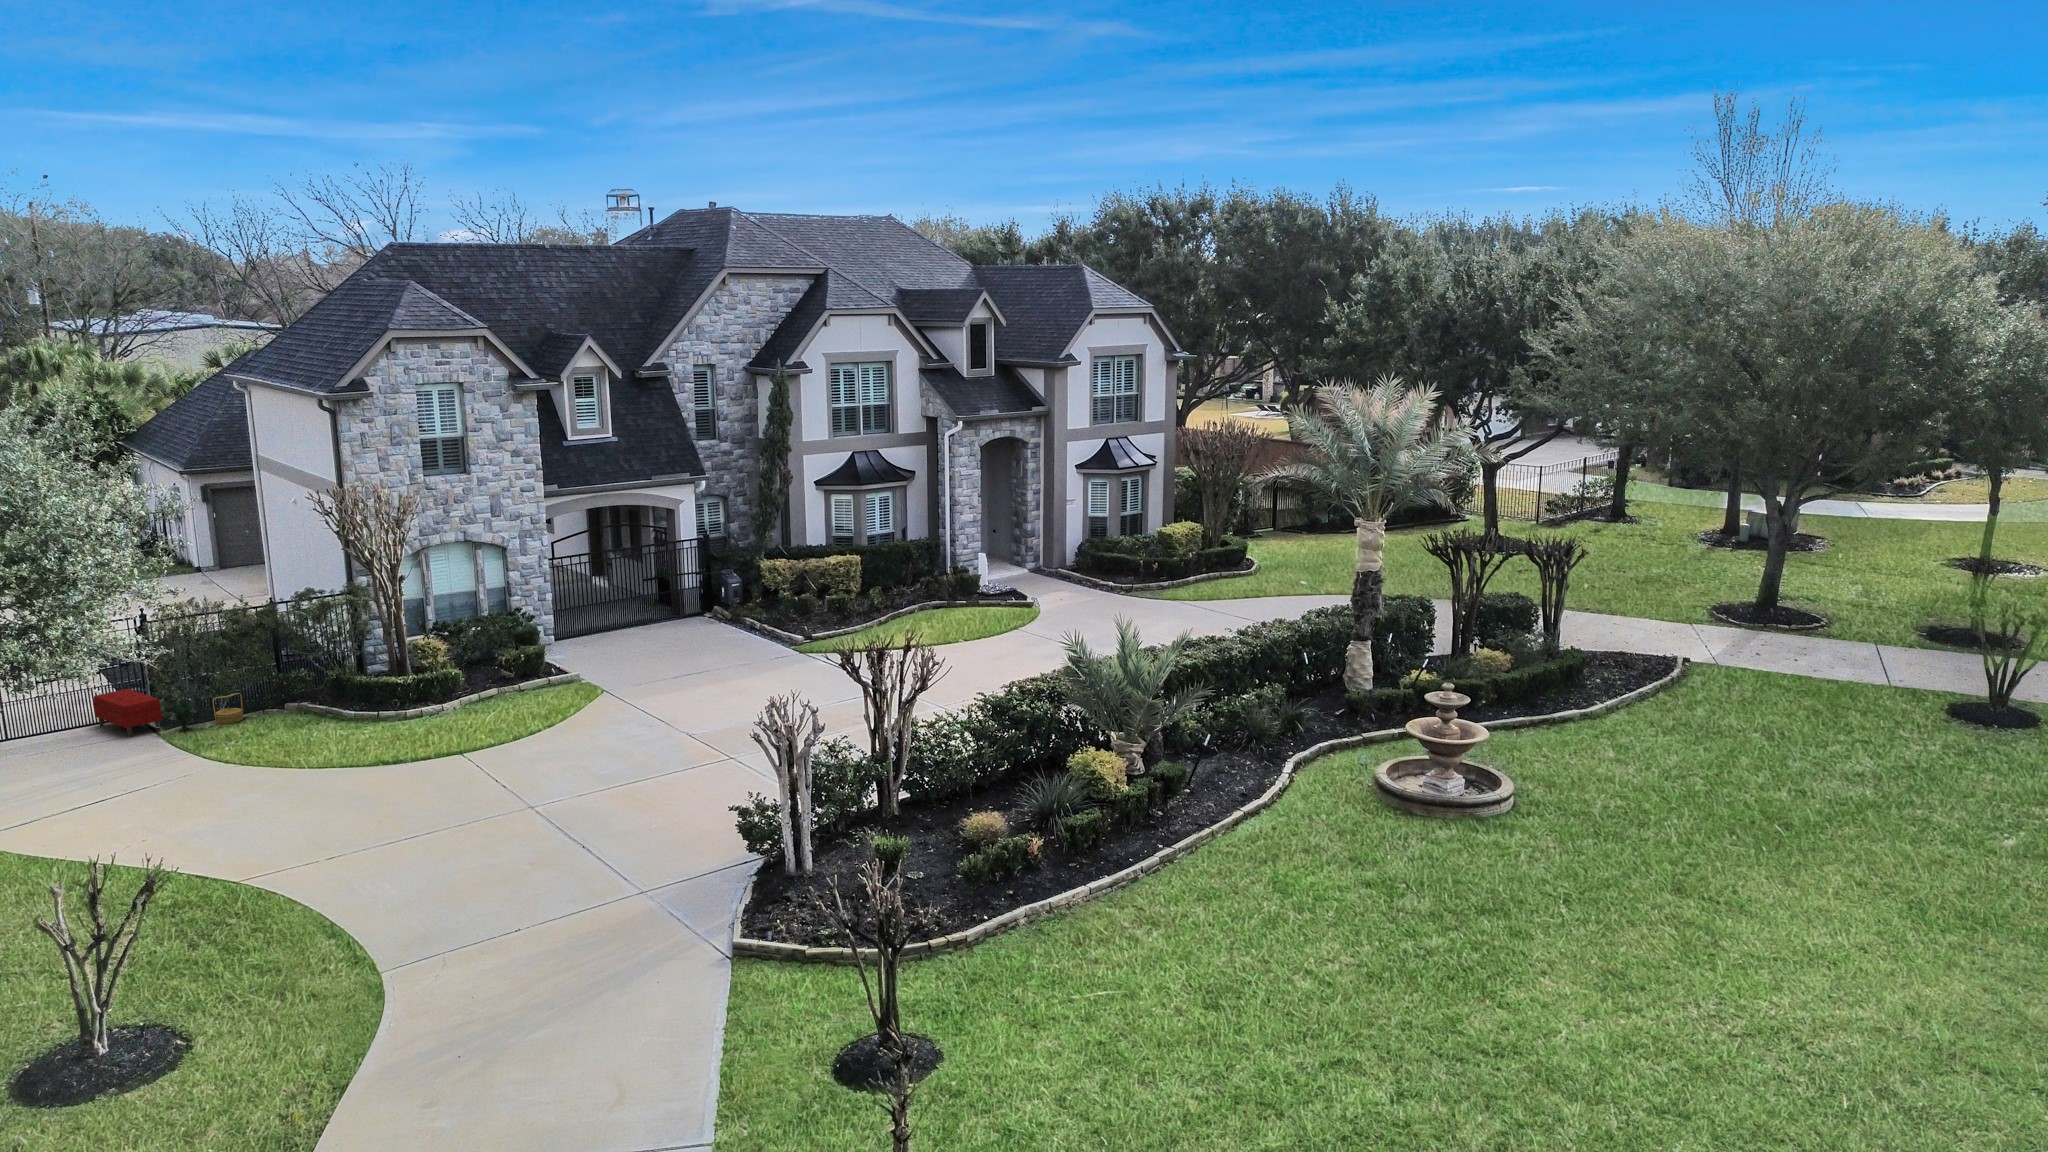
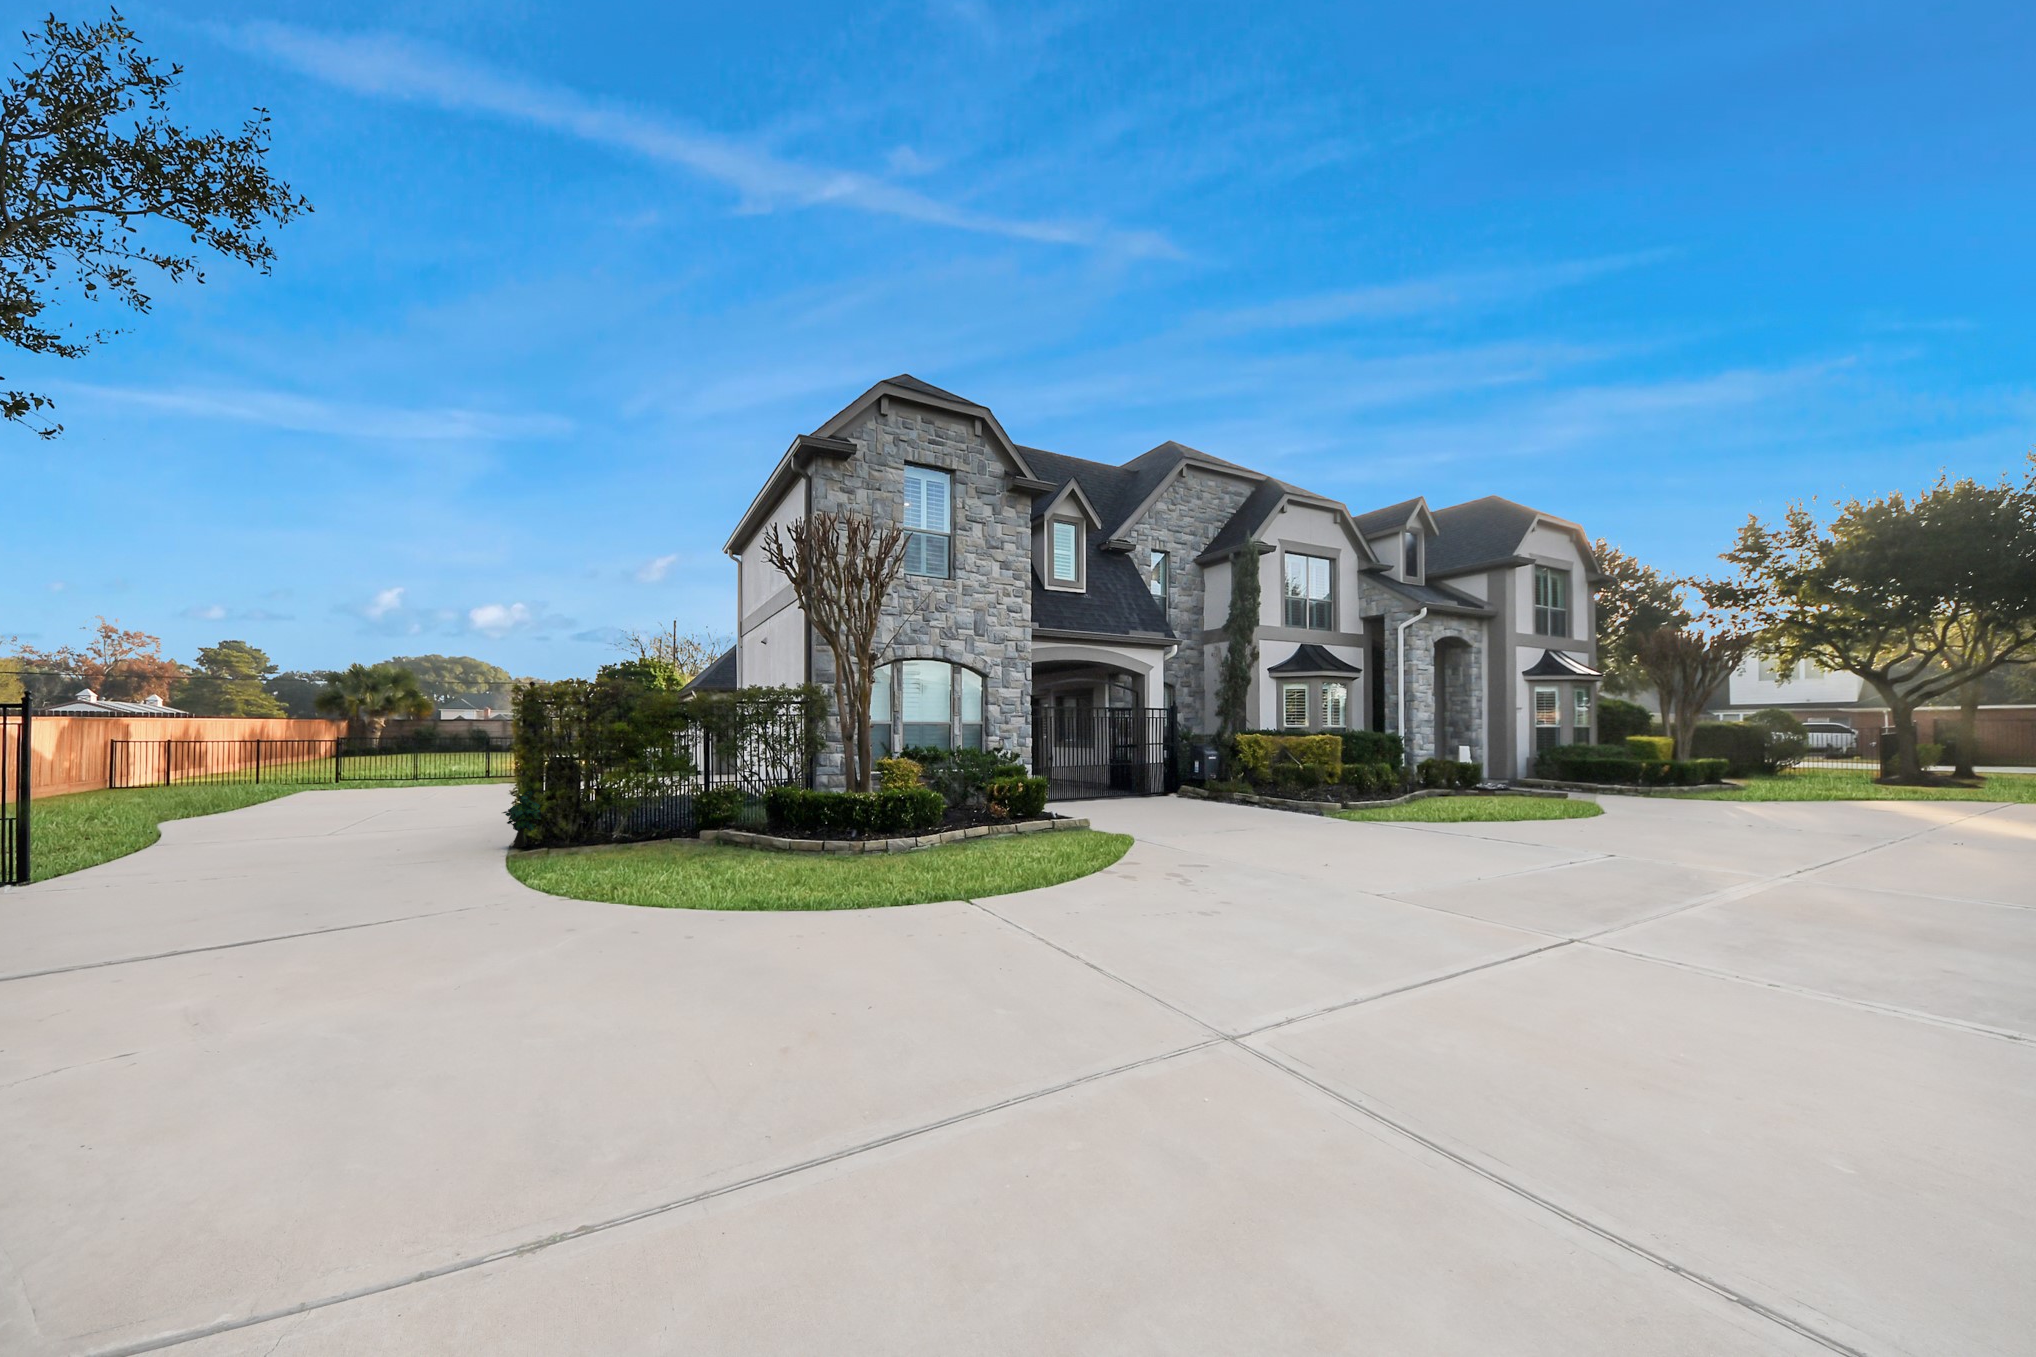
bench: present [93,689,162,737] -> none [418,784,495,850]
woven basket: present [212,693,243,724] -> none [575,798,624,844]

